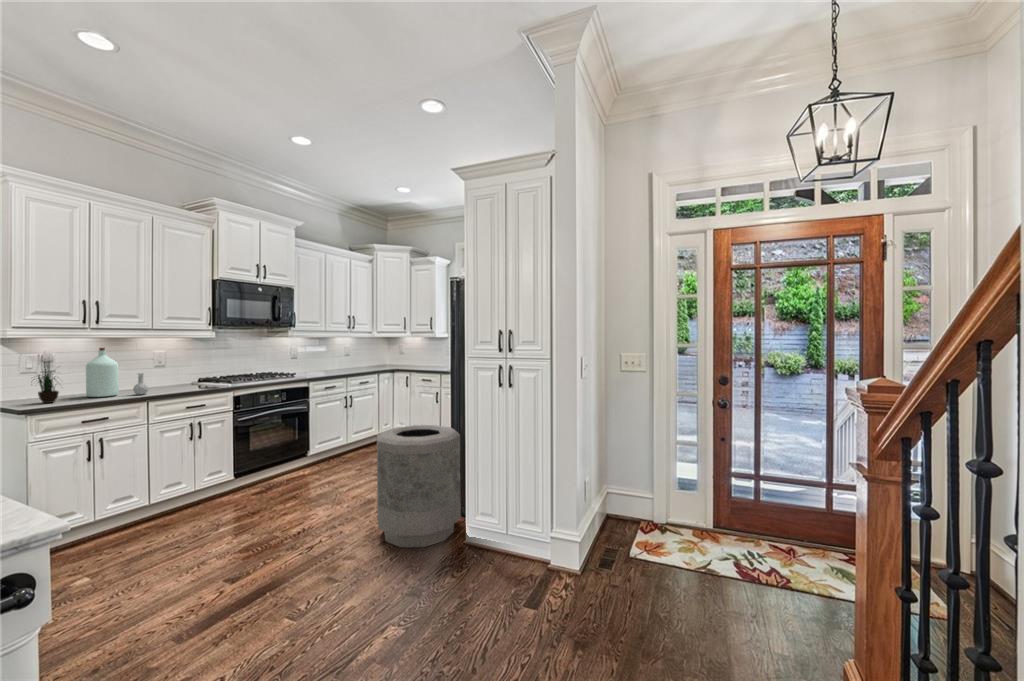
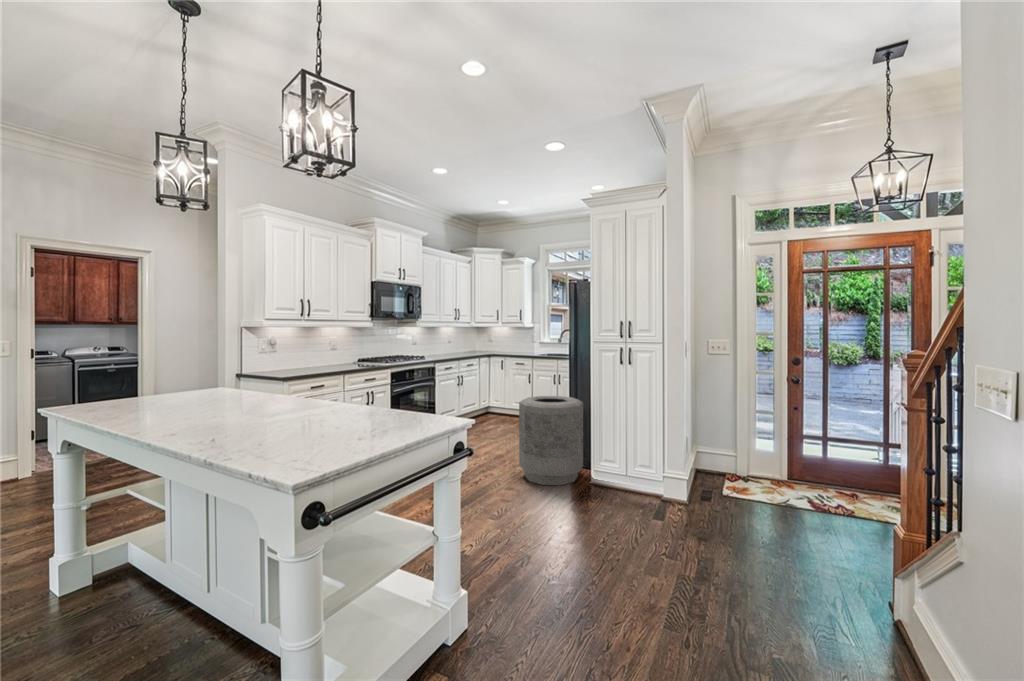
bottle: present [86,348,149,397] -> none [301,334,340,371]
potted plant: present [38,361,59,403] -> none [273,335,295,374]

